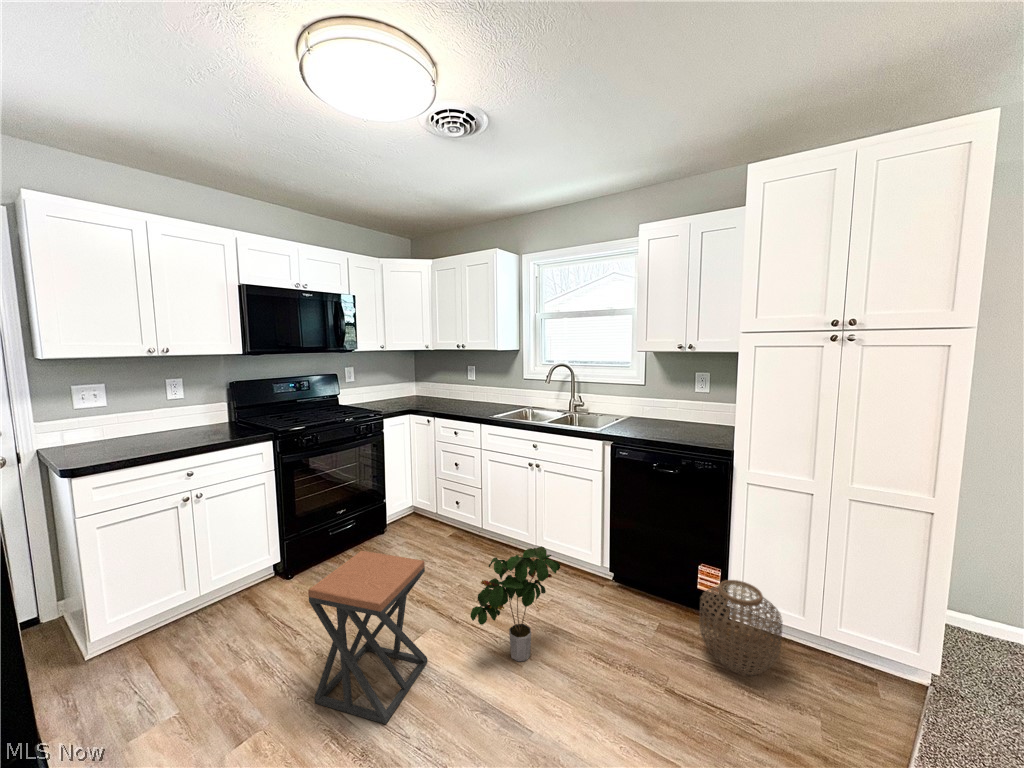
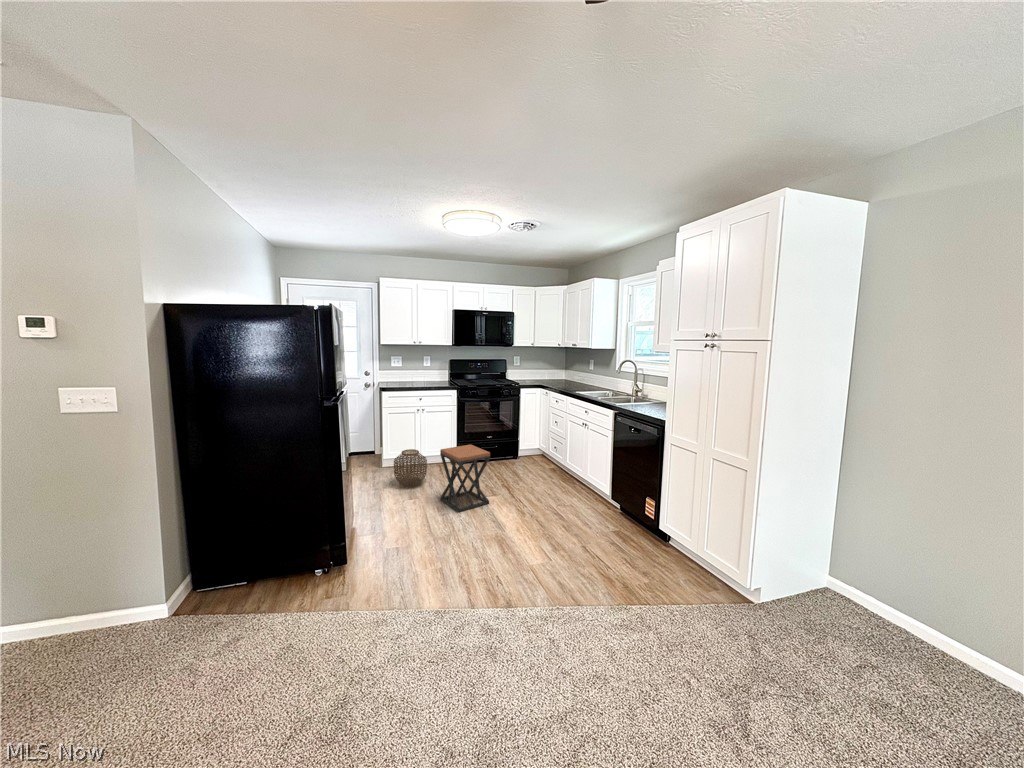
potted plant: present [470,546,560,661] -> none [505,459,558,517]
woven basket: present [699,580,782,675] -> present [394,449,427,487]

